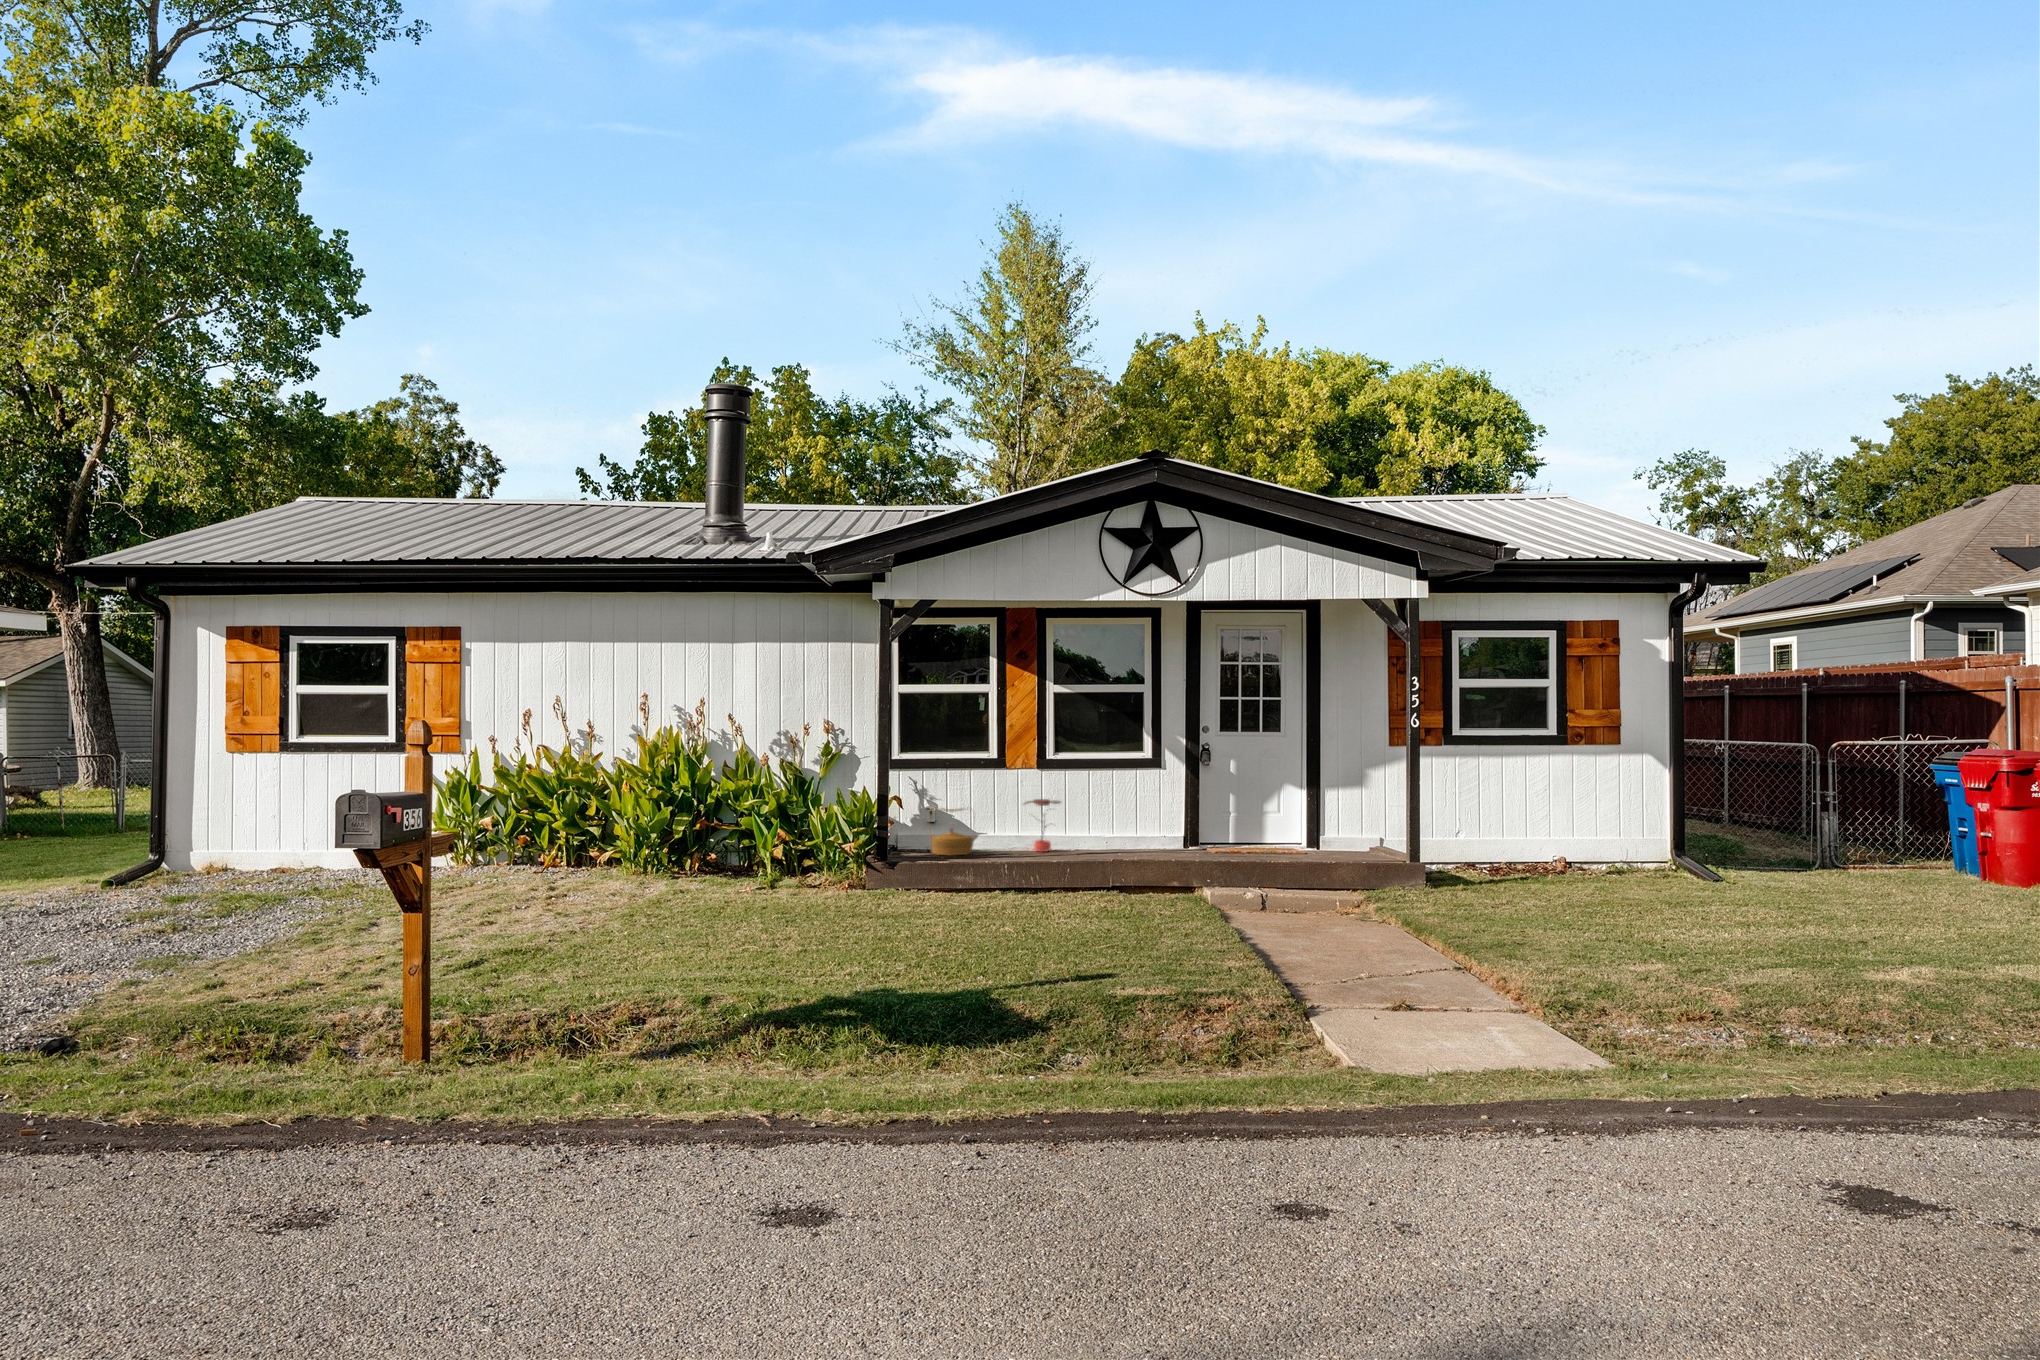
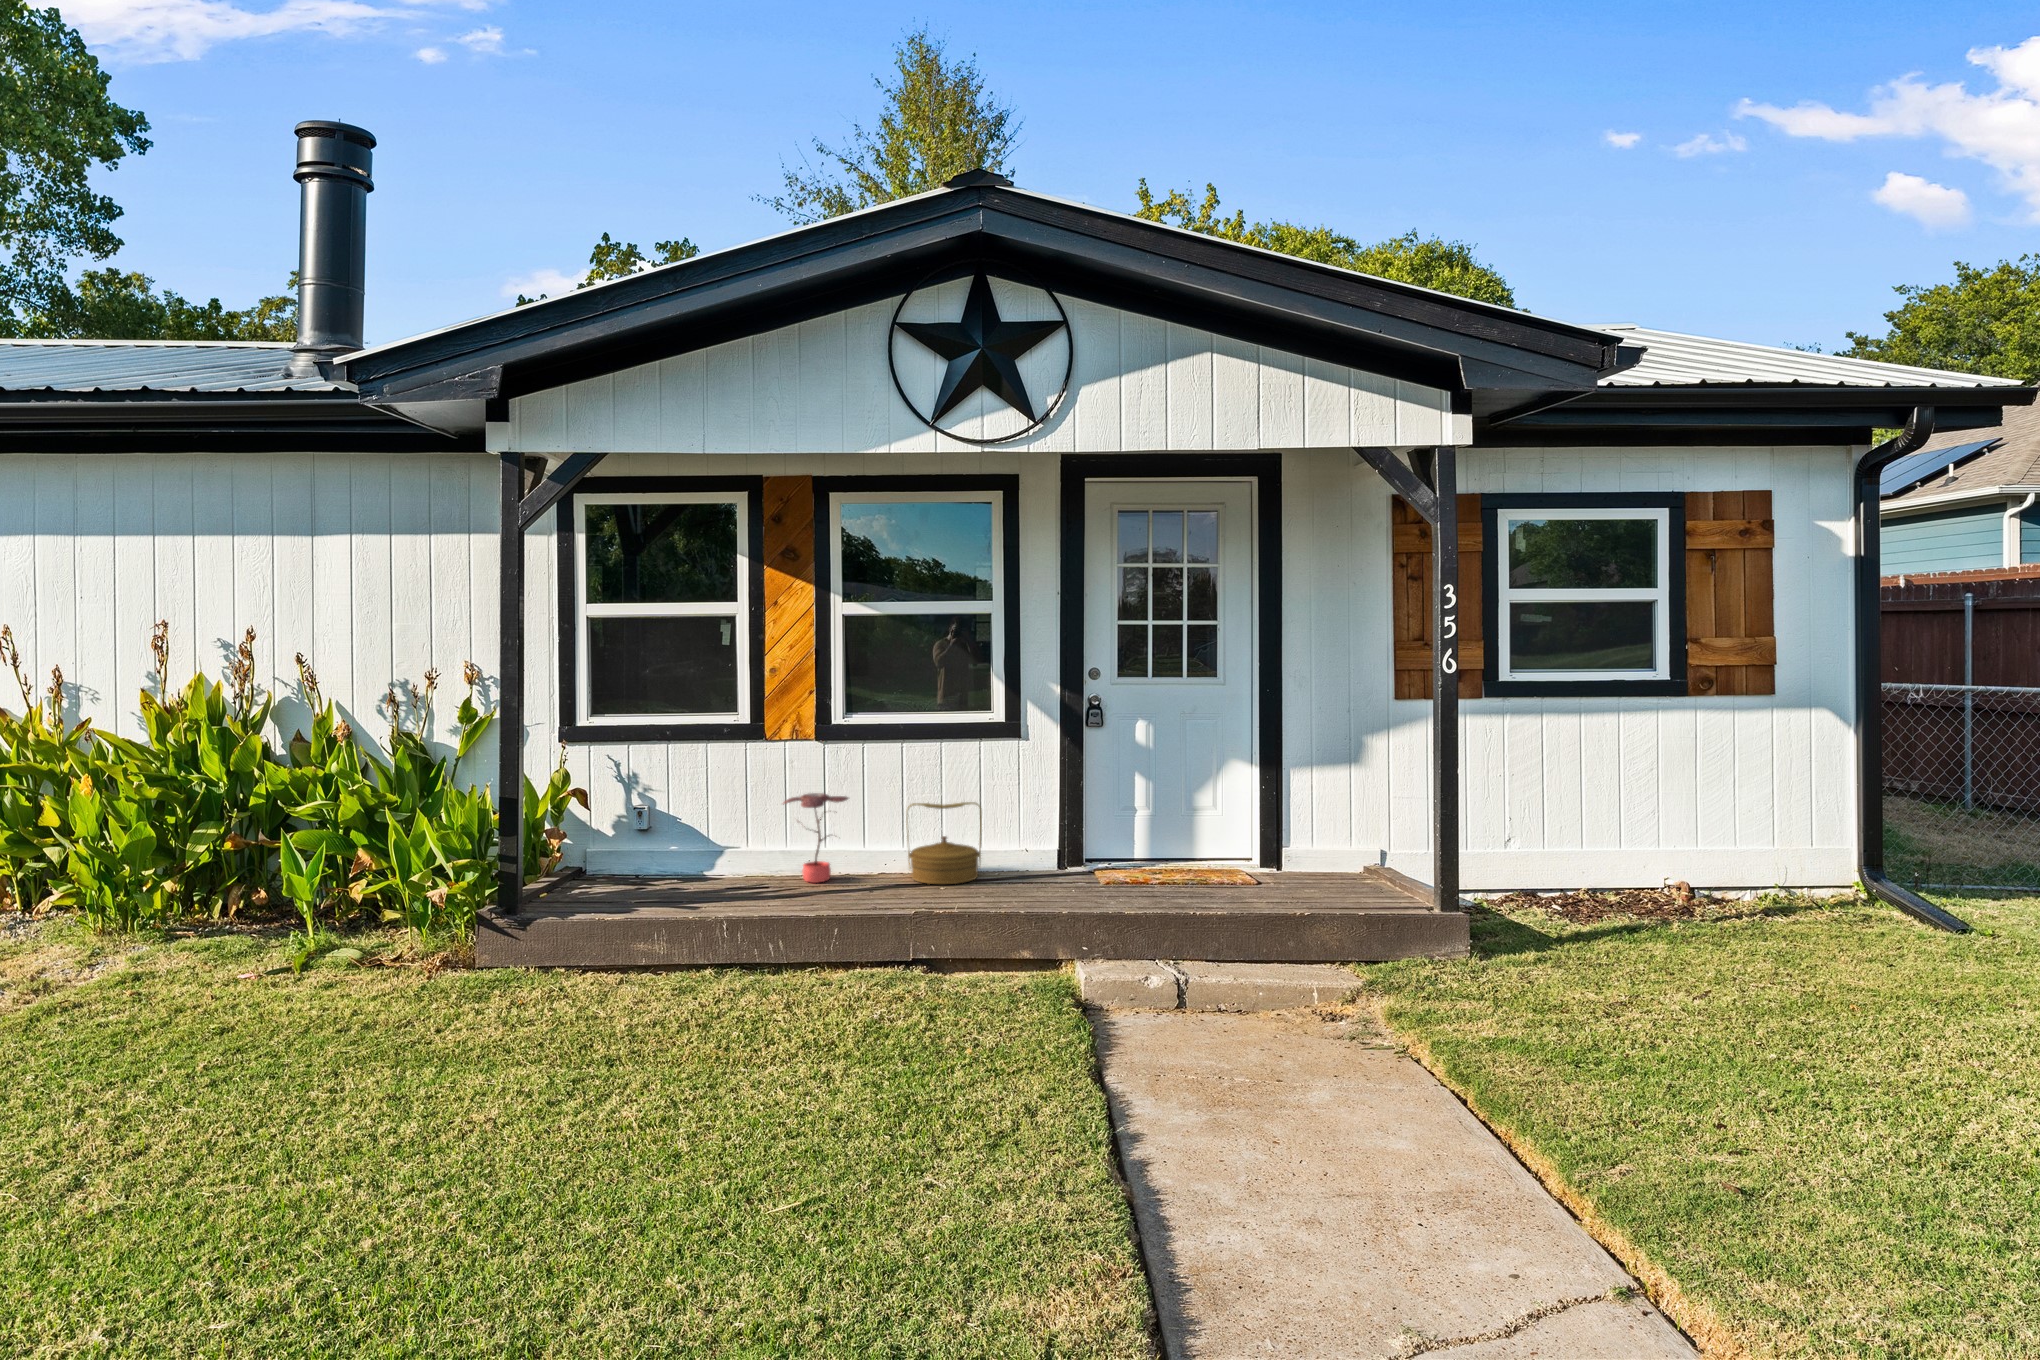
woven basket: present [930,808,974,855] -> present [906,802,982,884]

